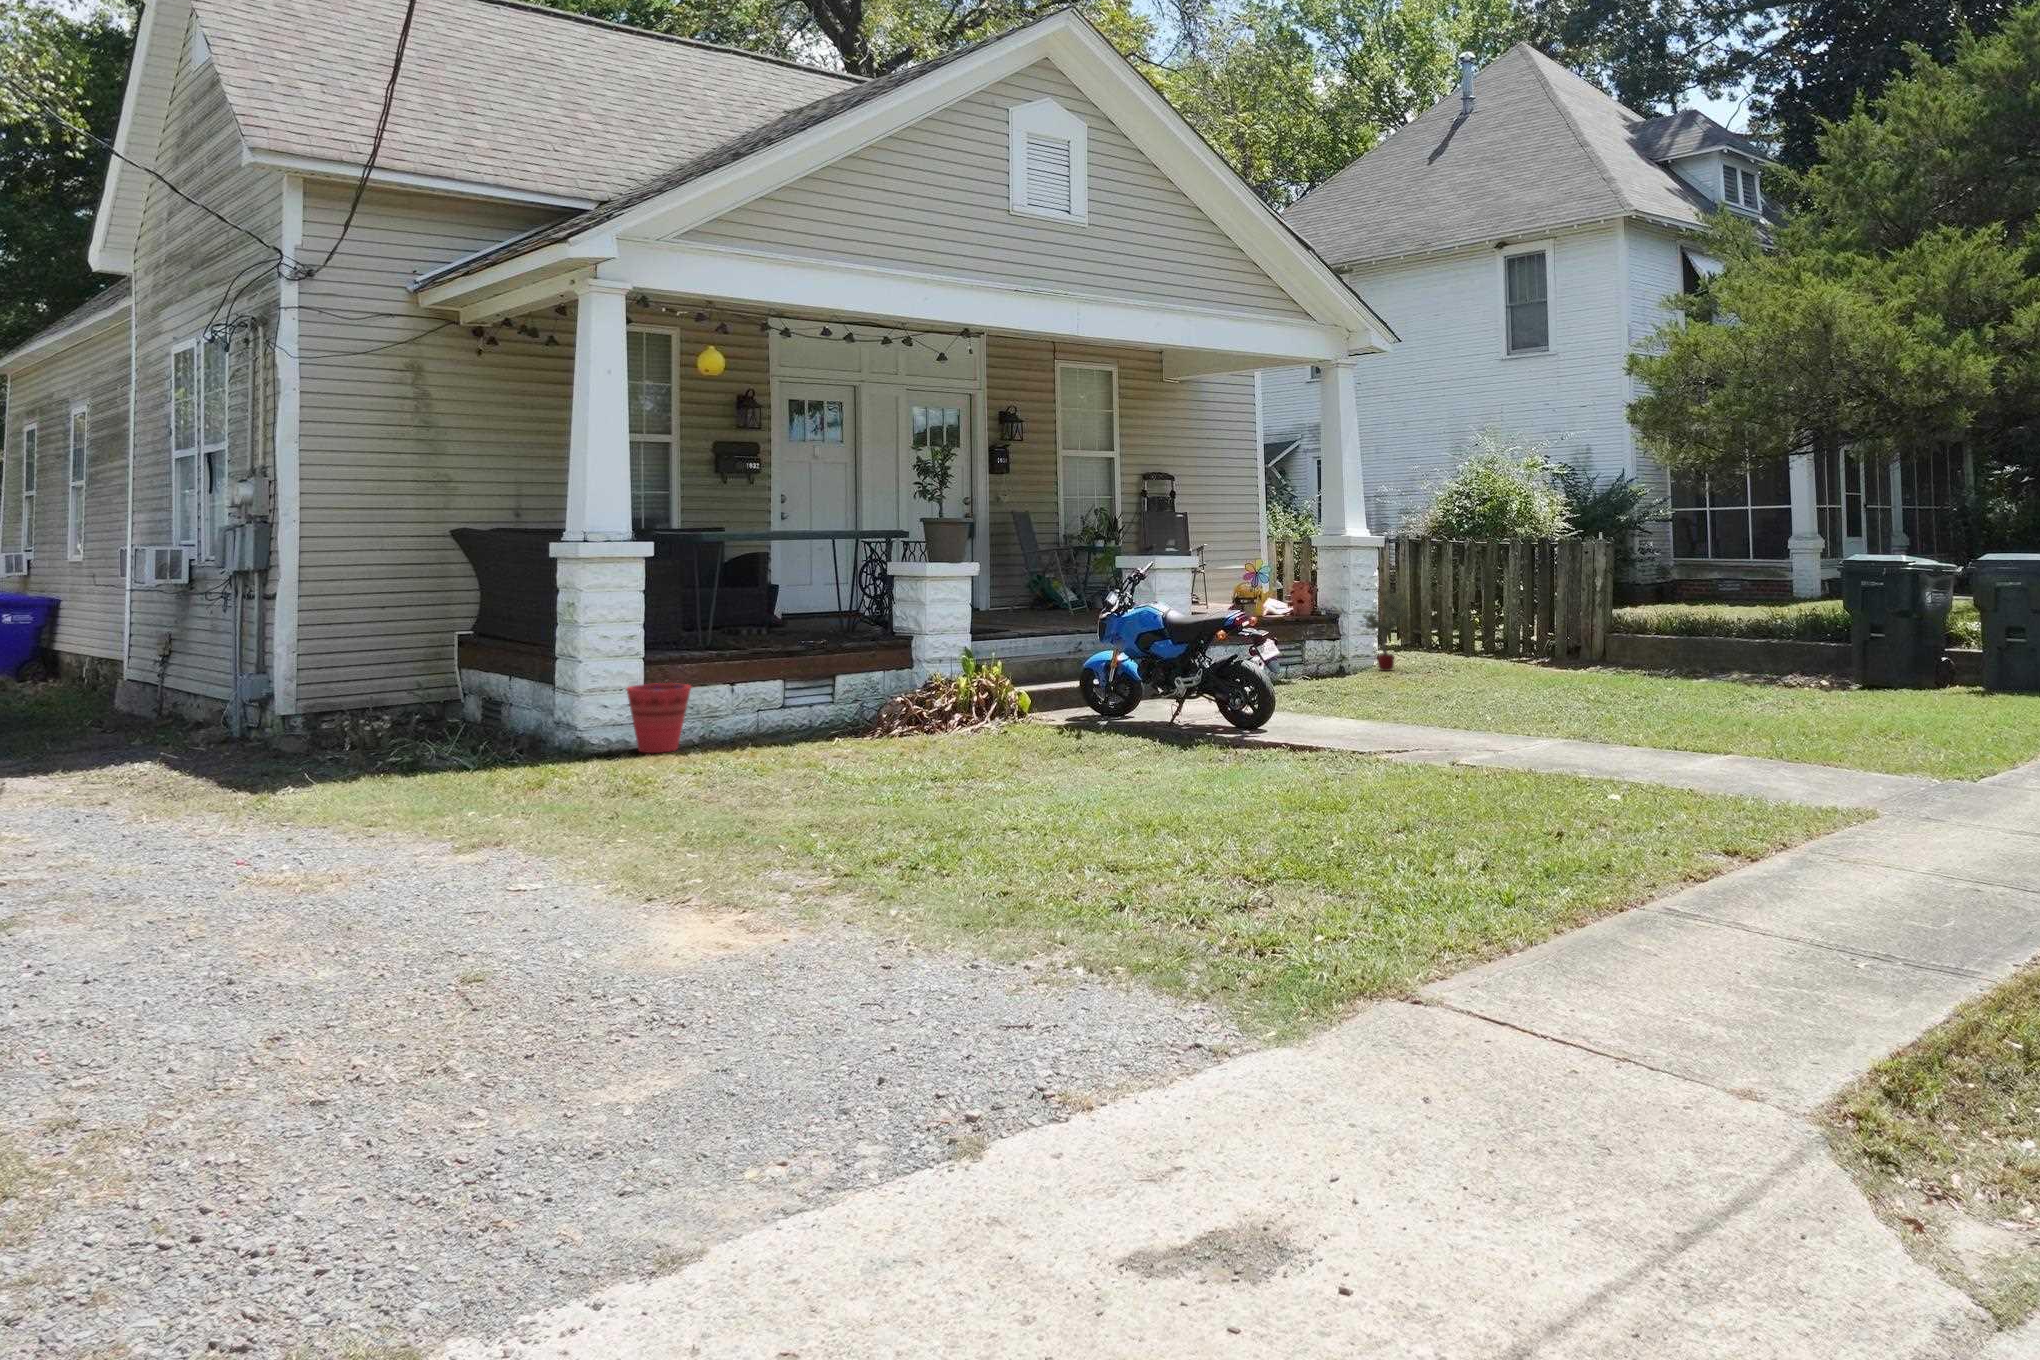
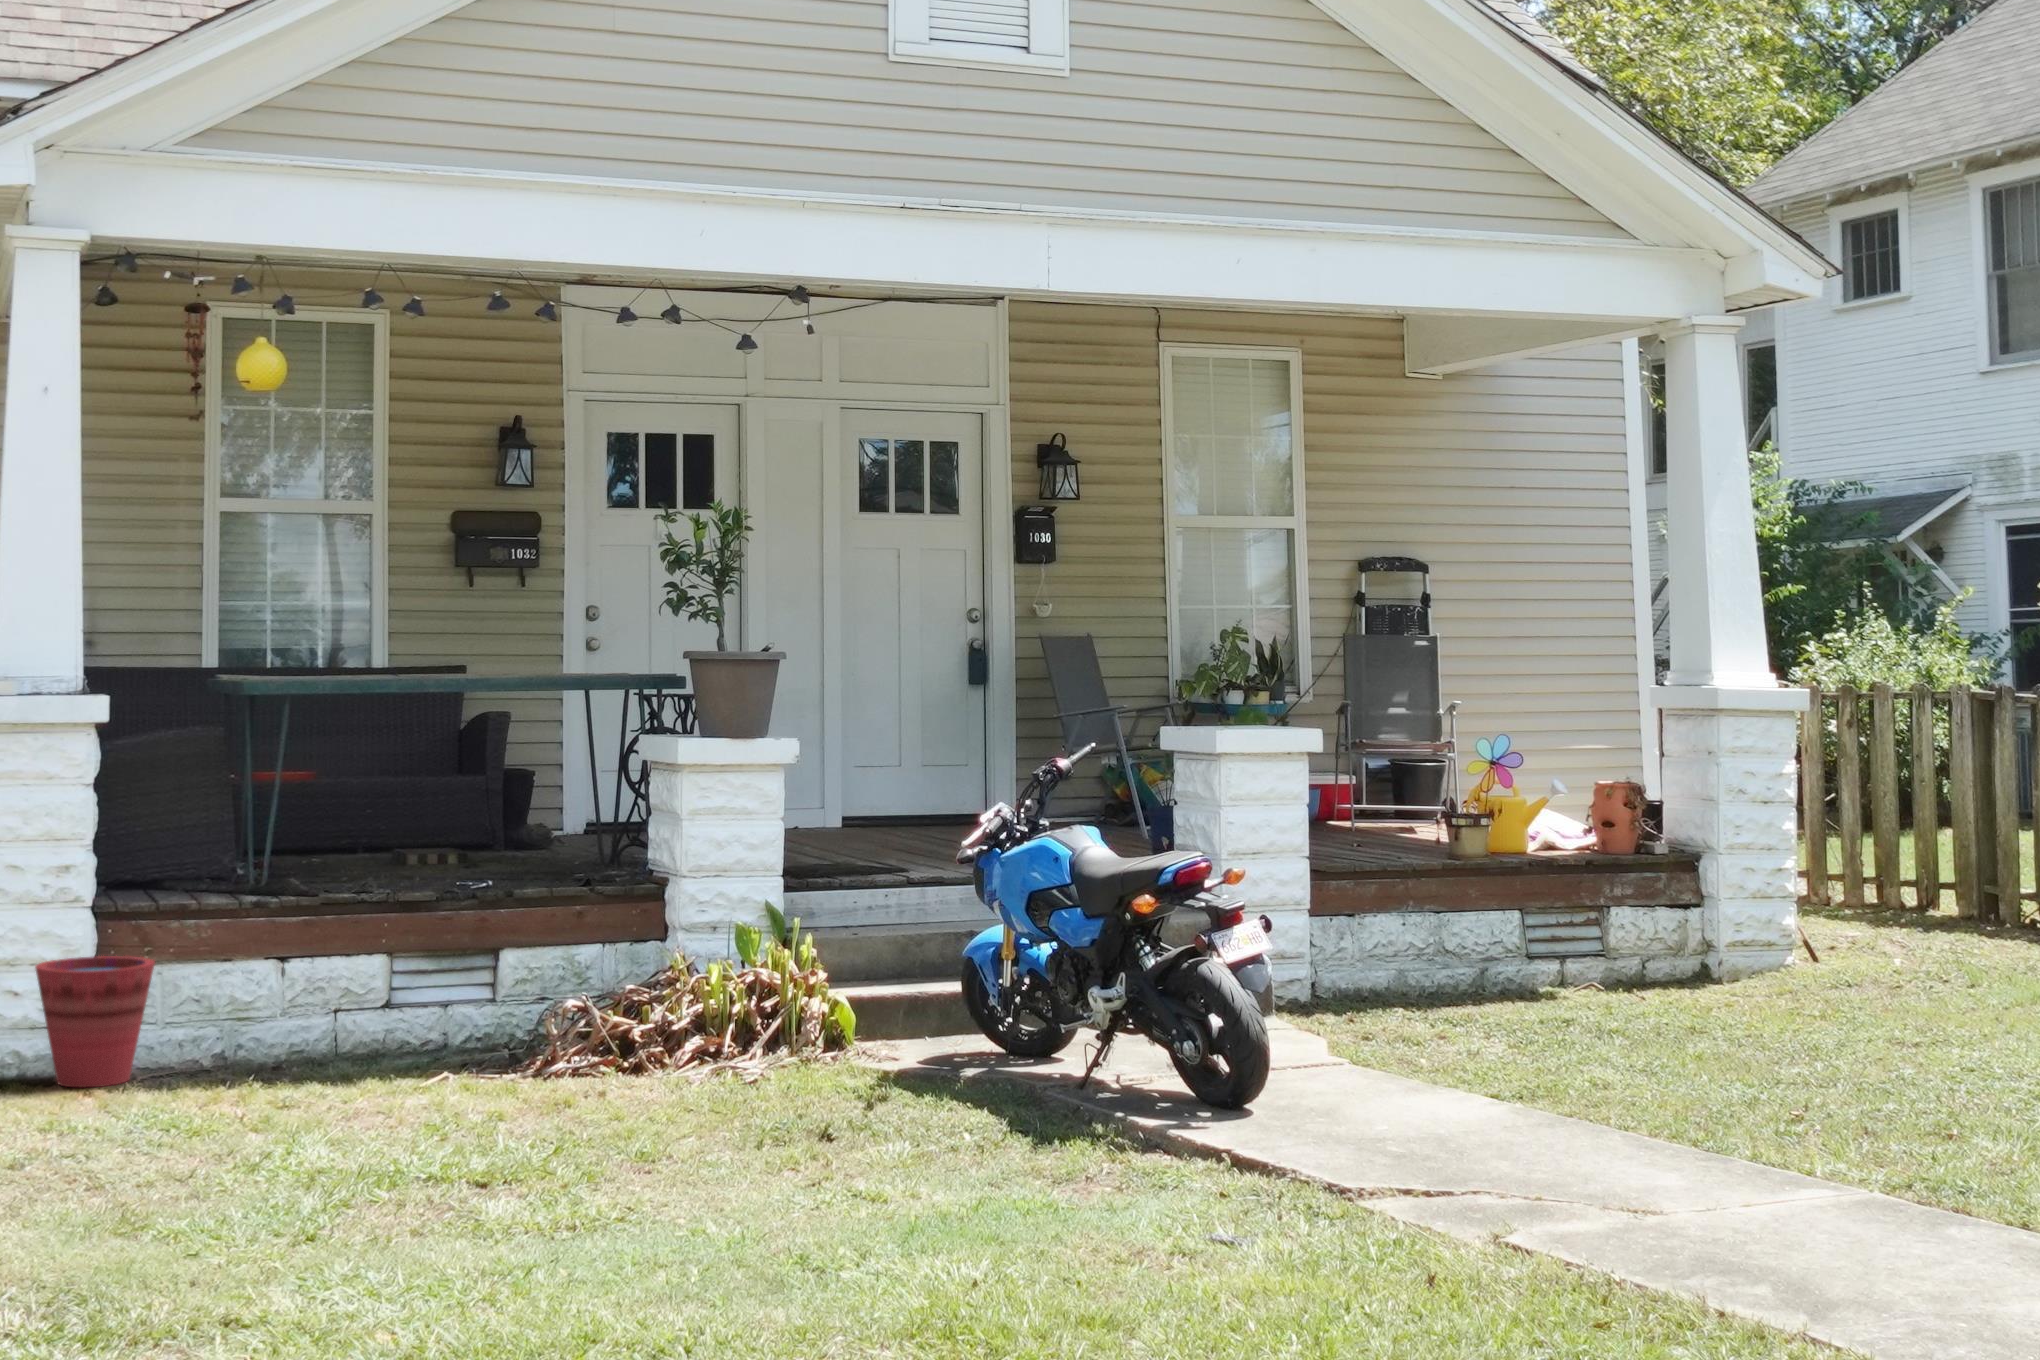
potted tree: present [1361,586,1408,671] -> none [1734,790,1859,980]

